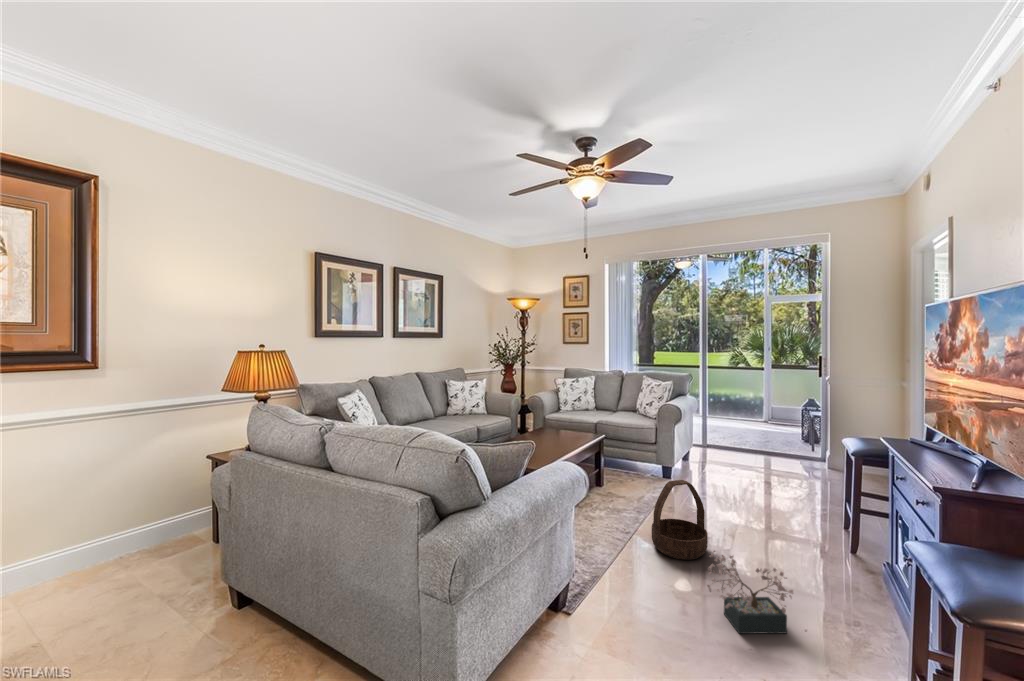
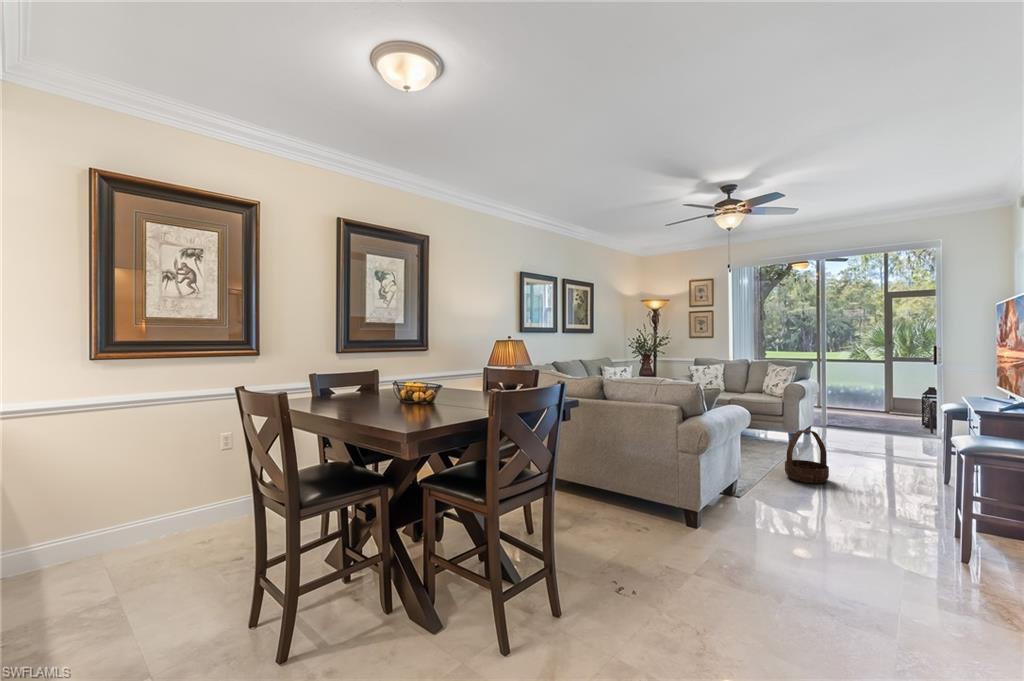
decorative plant: present [707,551,793,634] -> none [829,464,890,513]

